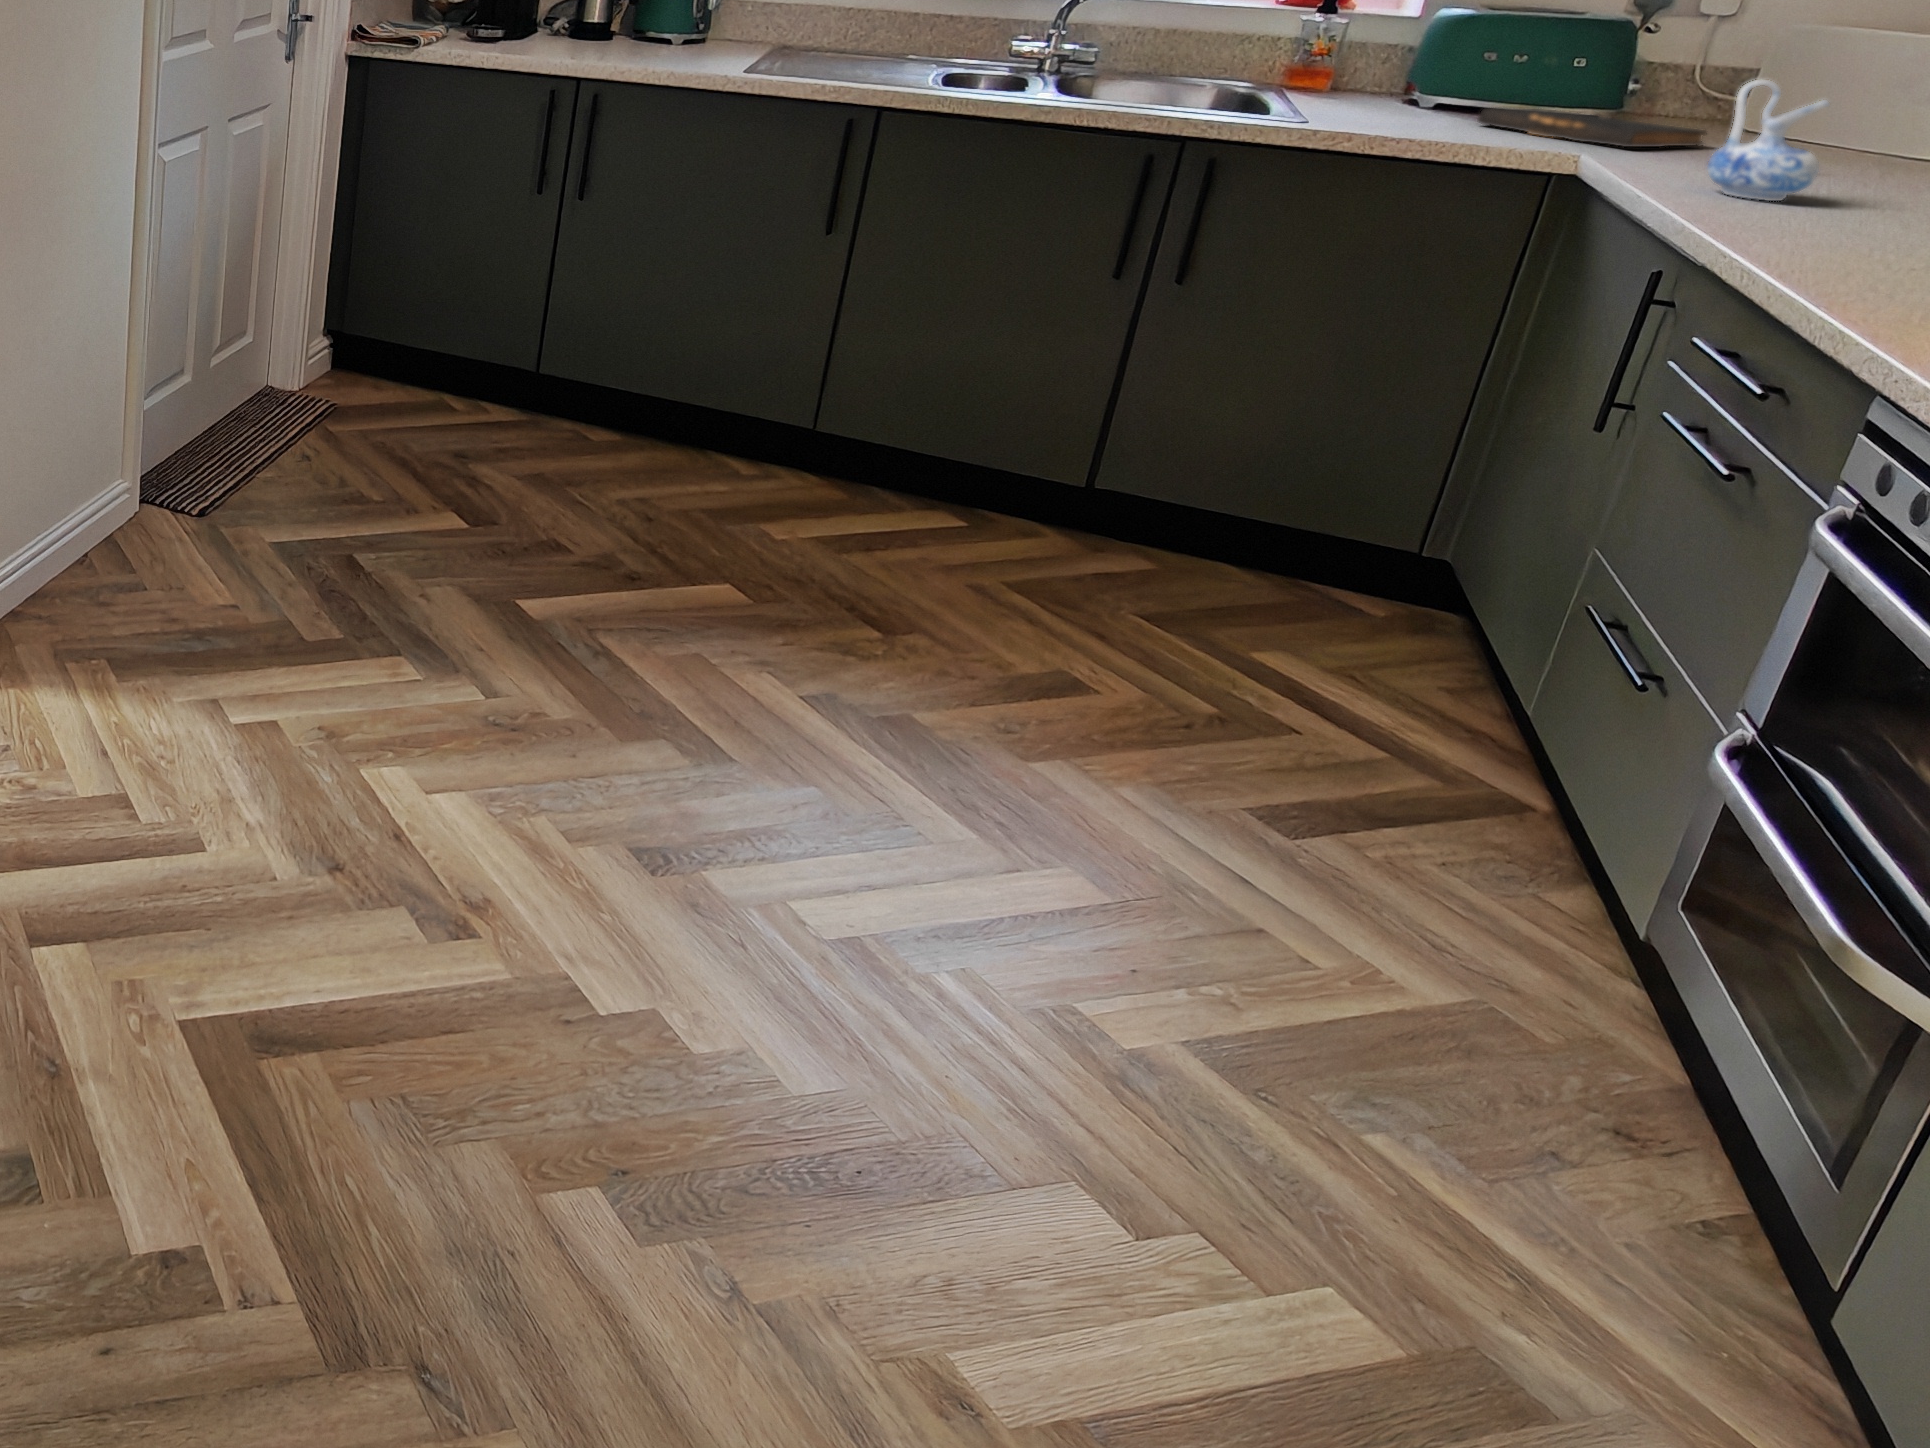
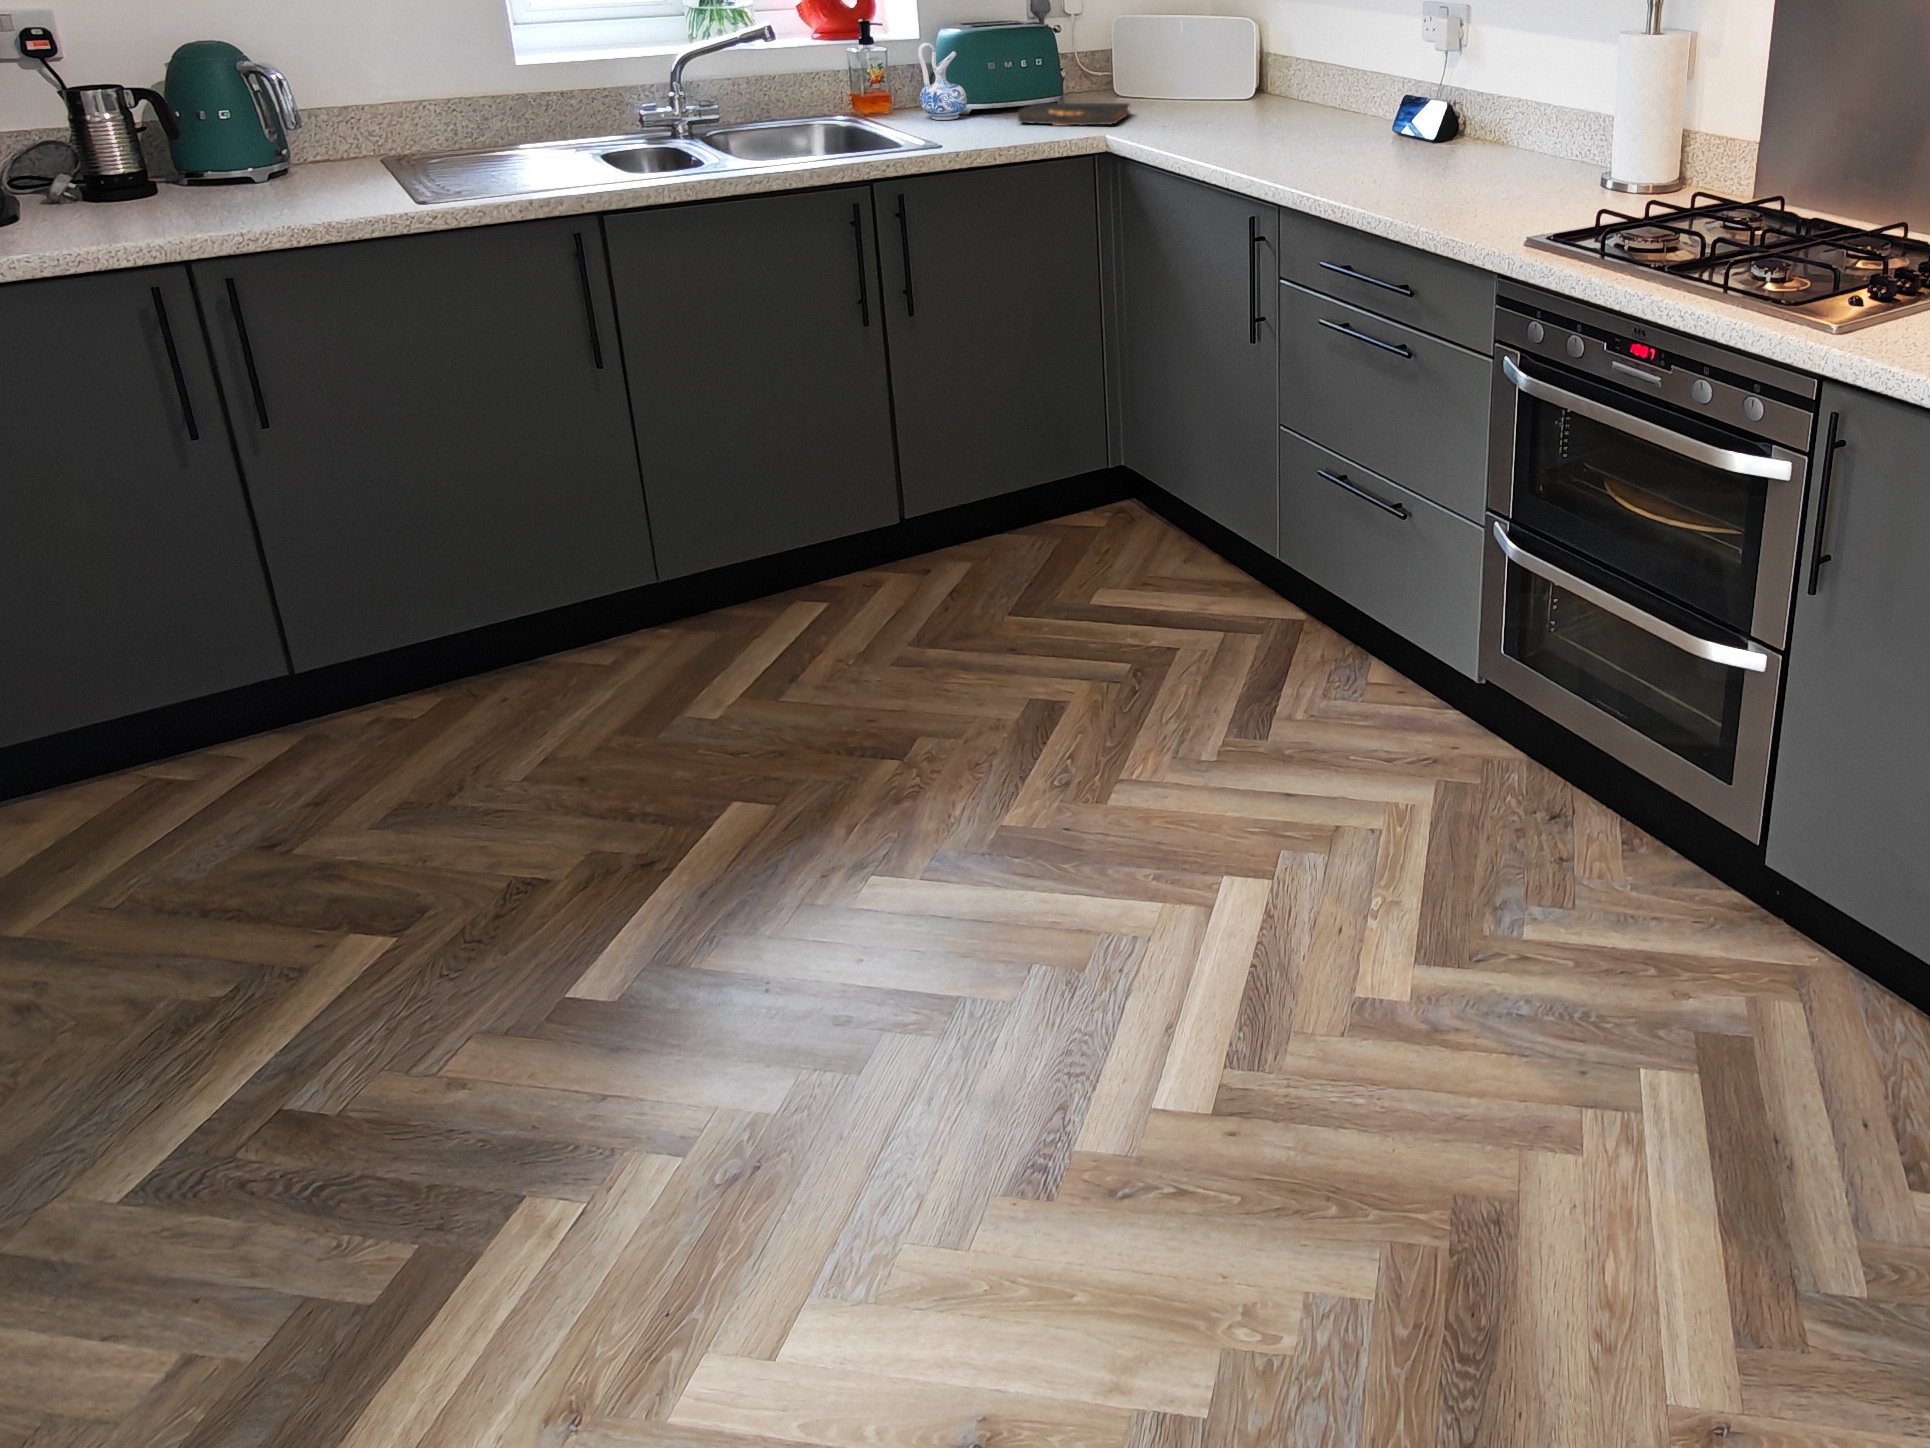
ceramic pitcher: present [1708,80,1829,201] -> present [918,43,967,120]

